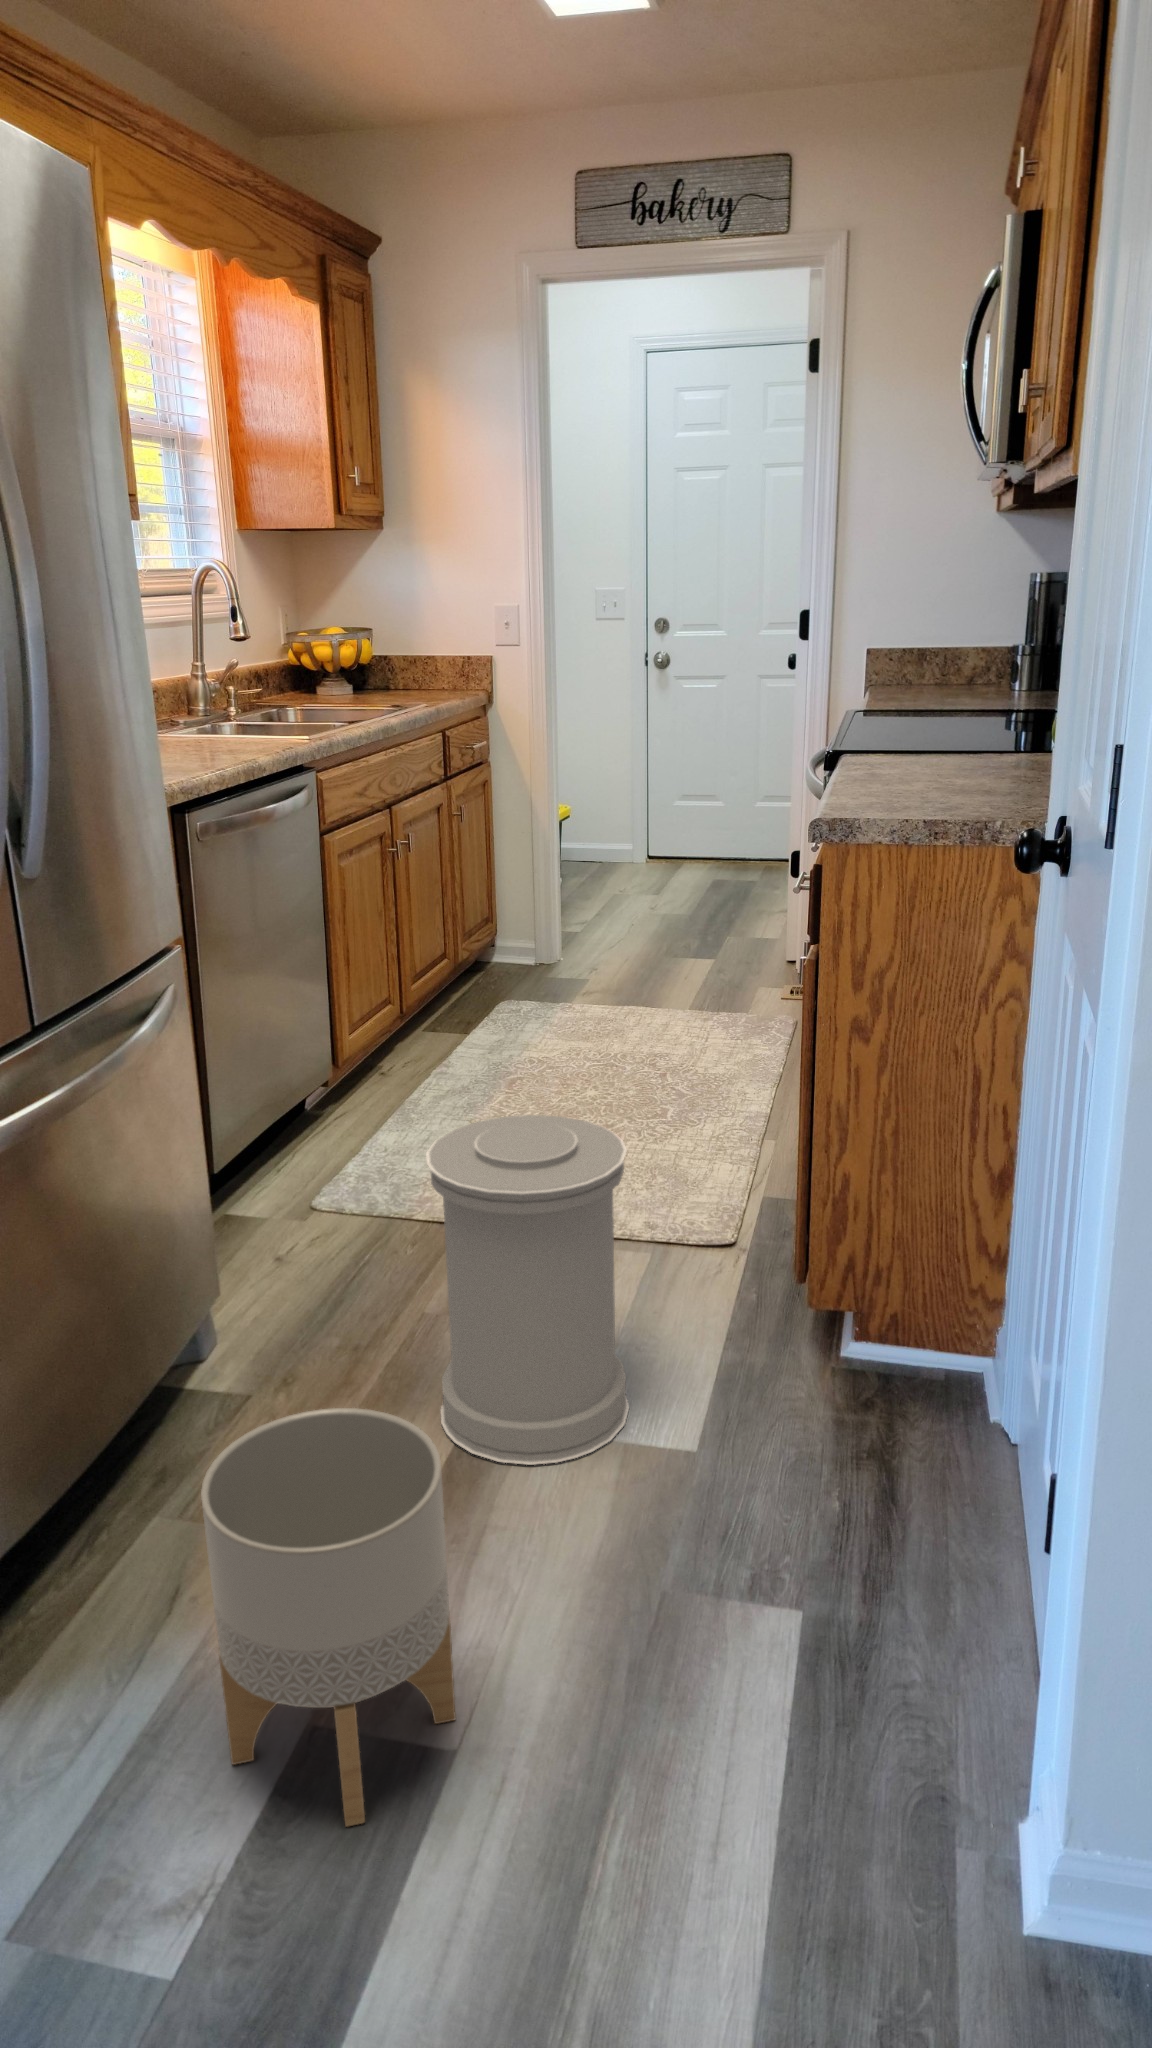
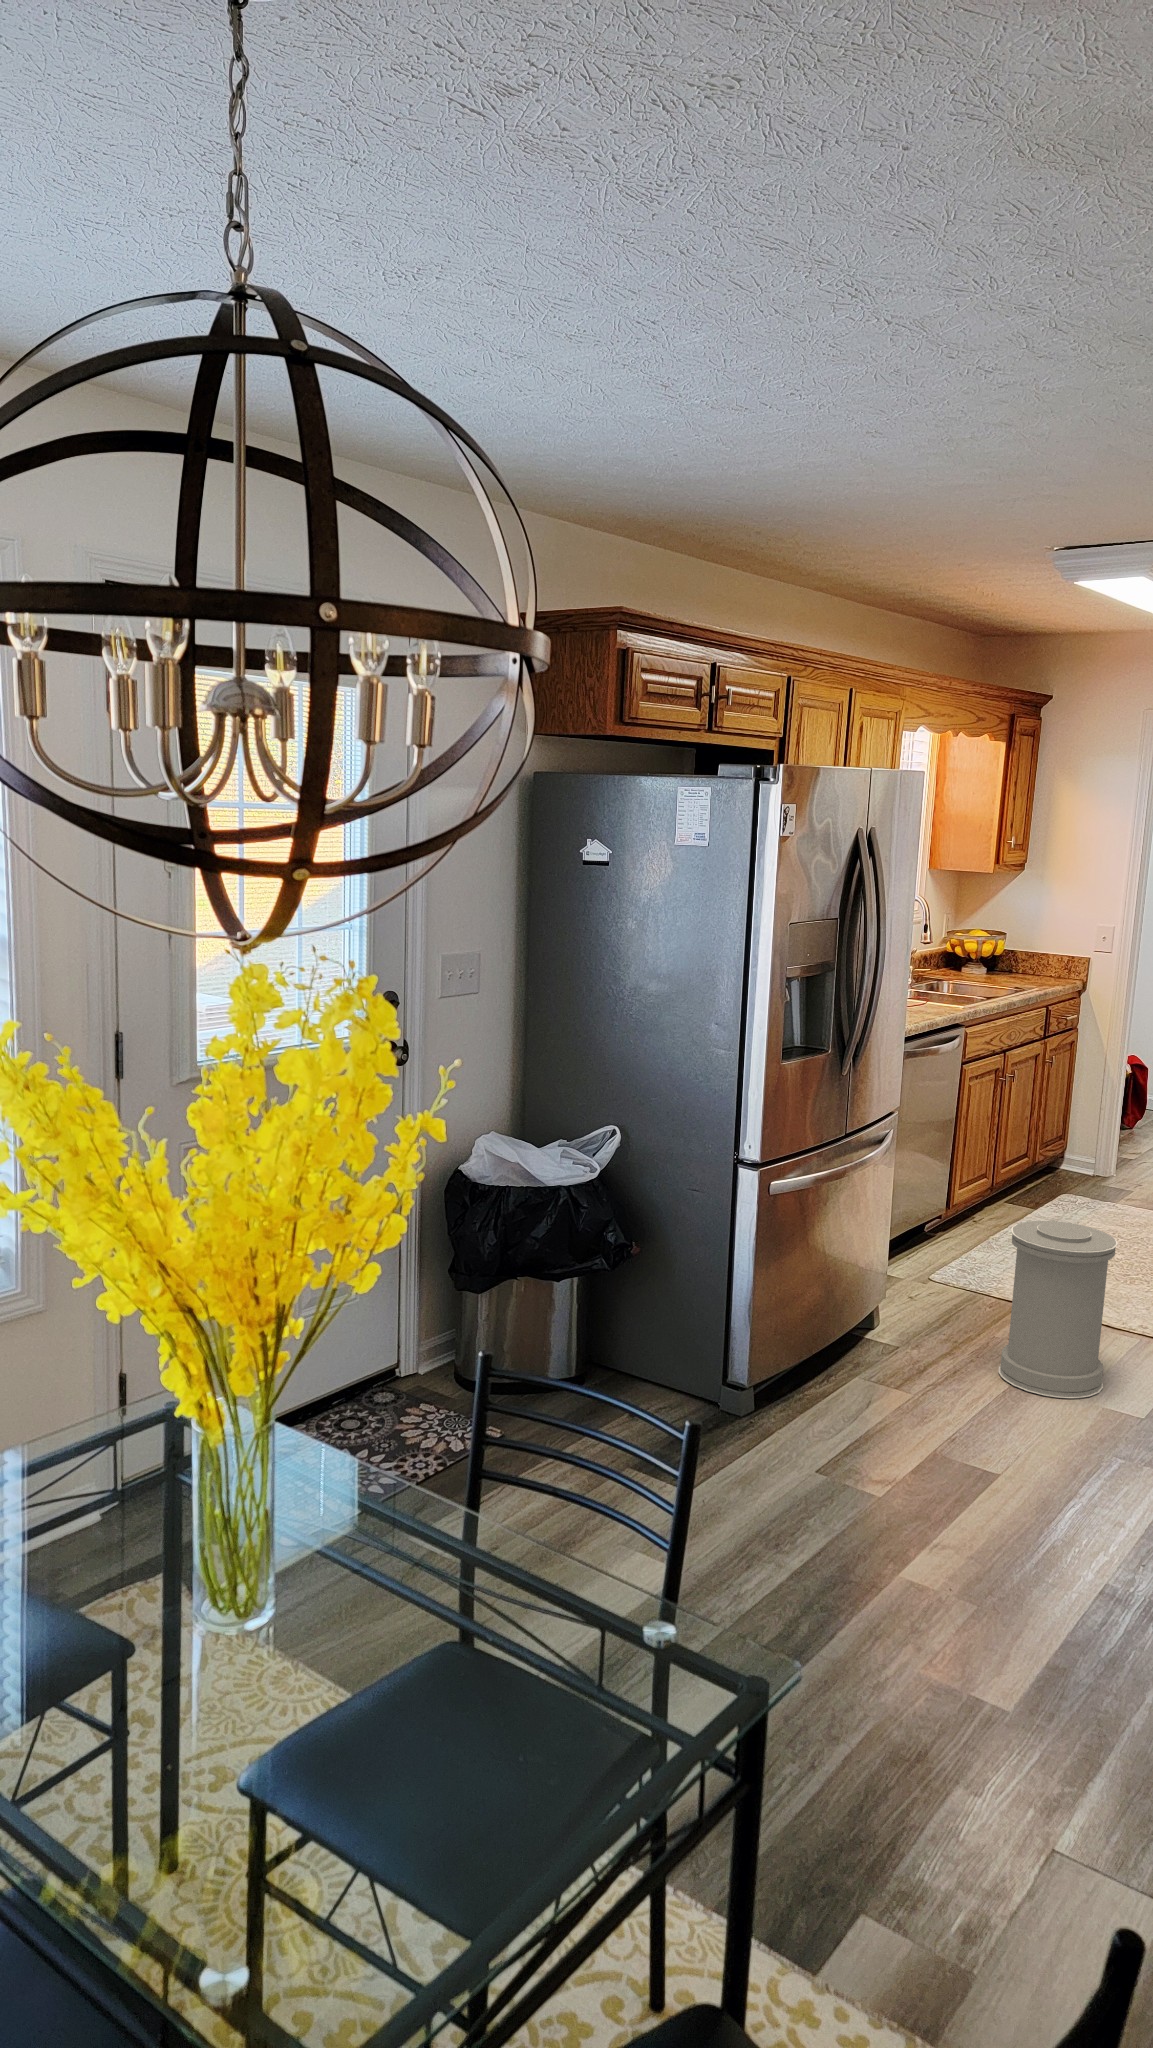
planter: present [201,1408,456,1826] -> none [896,1308,1007,1474]

